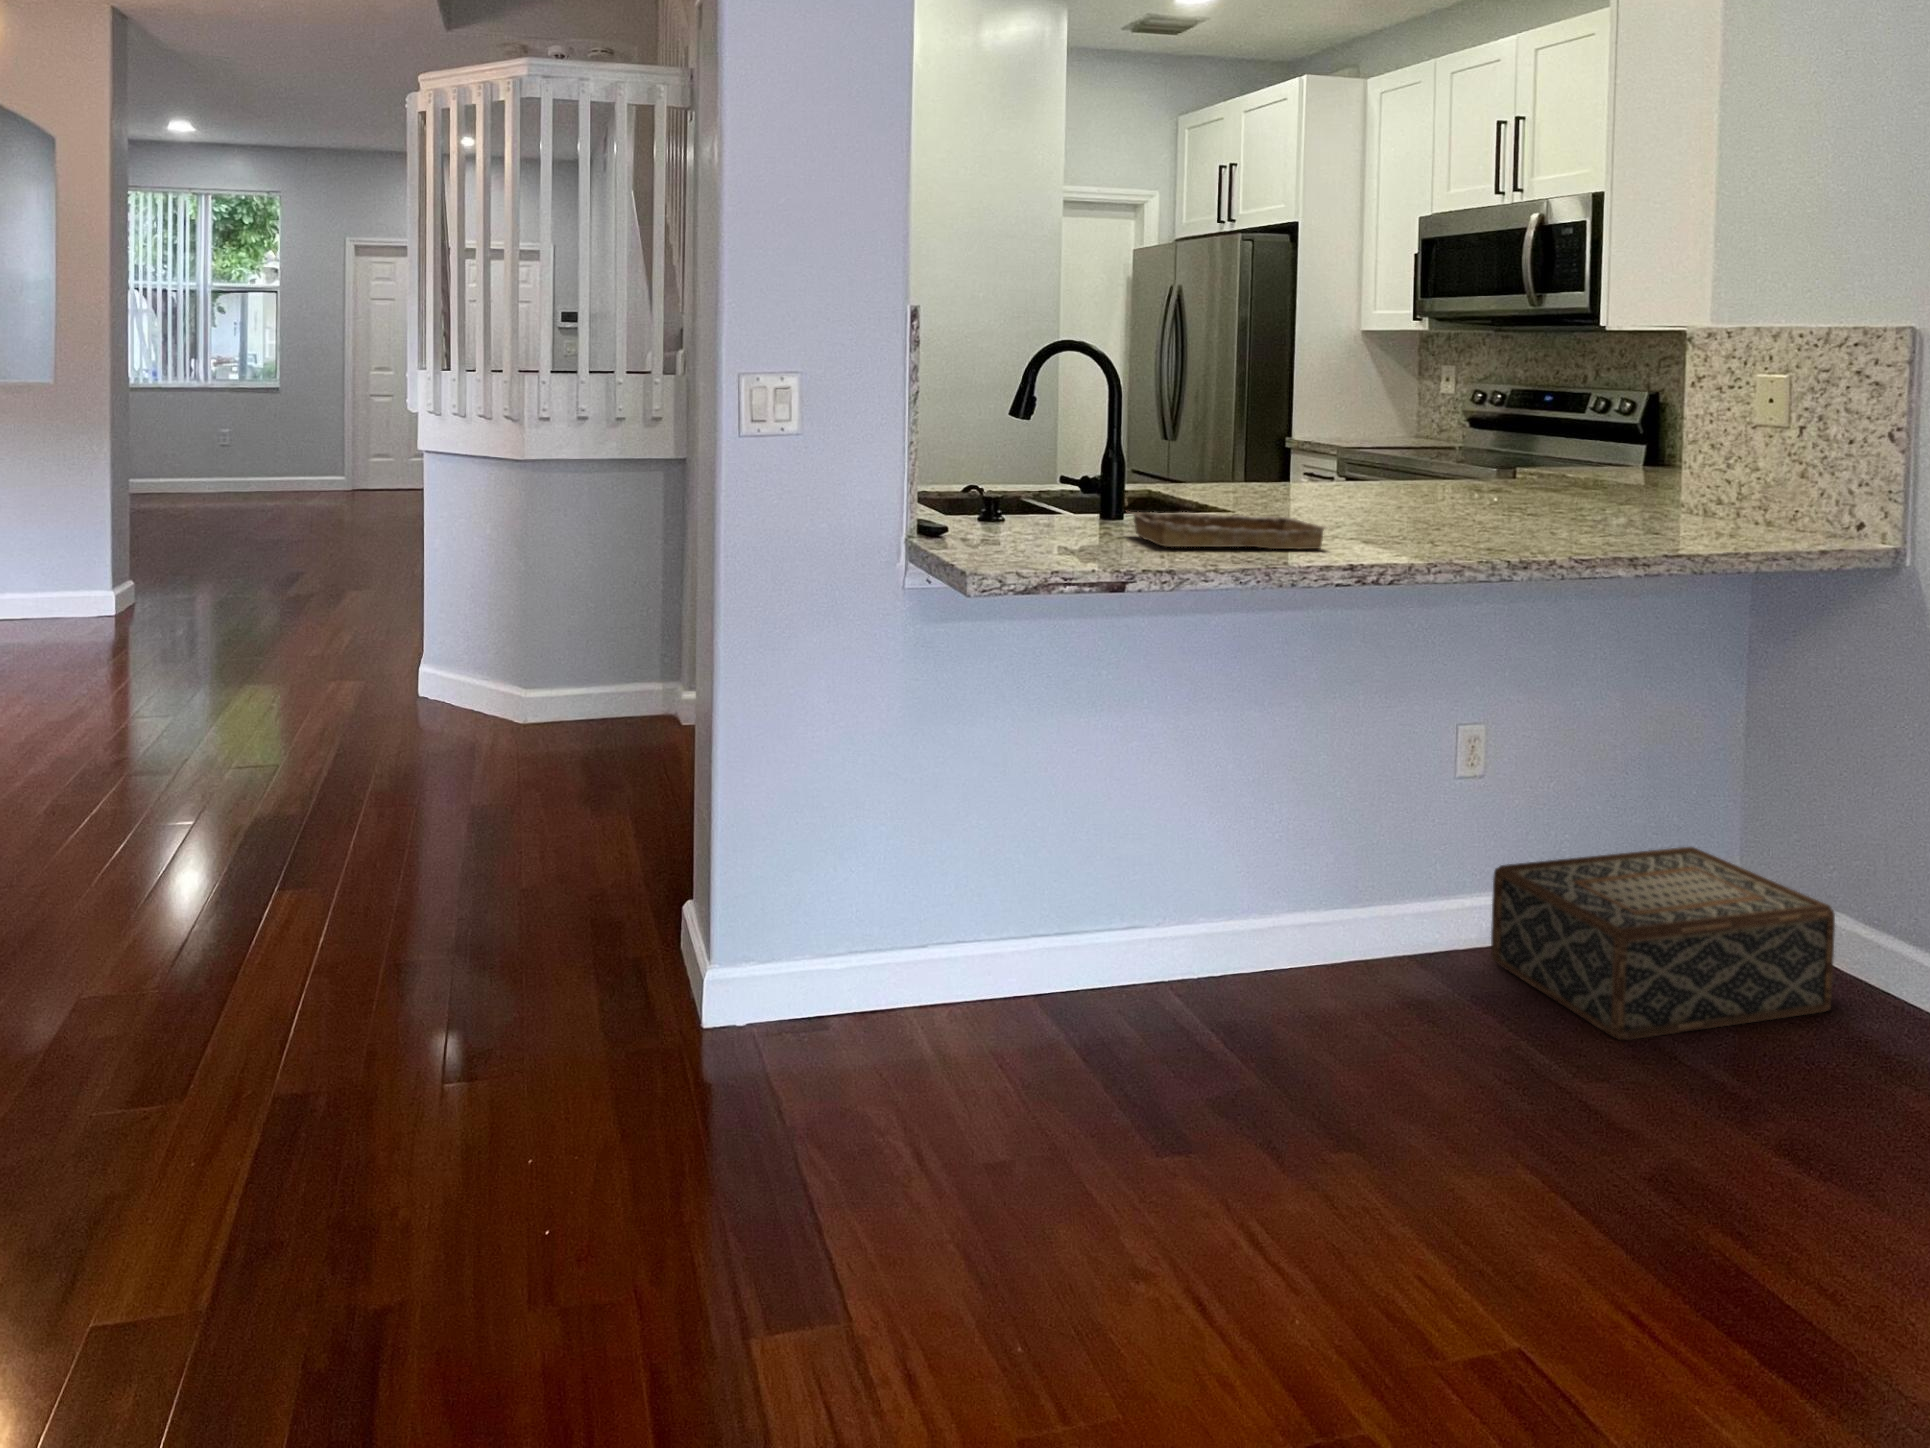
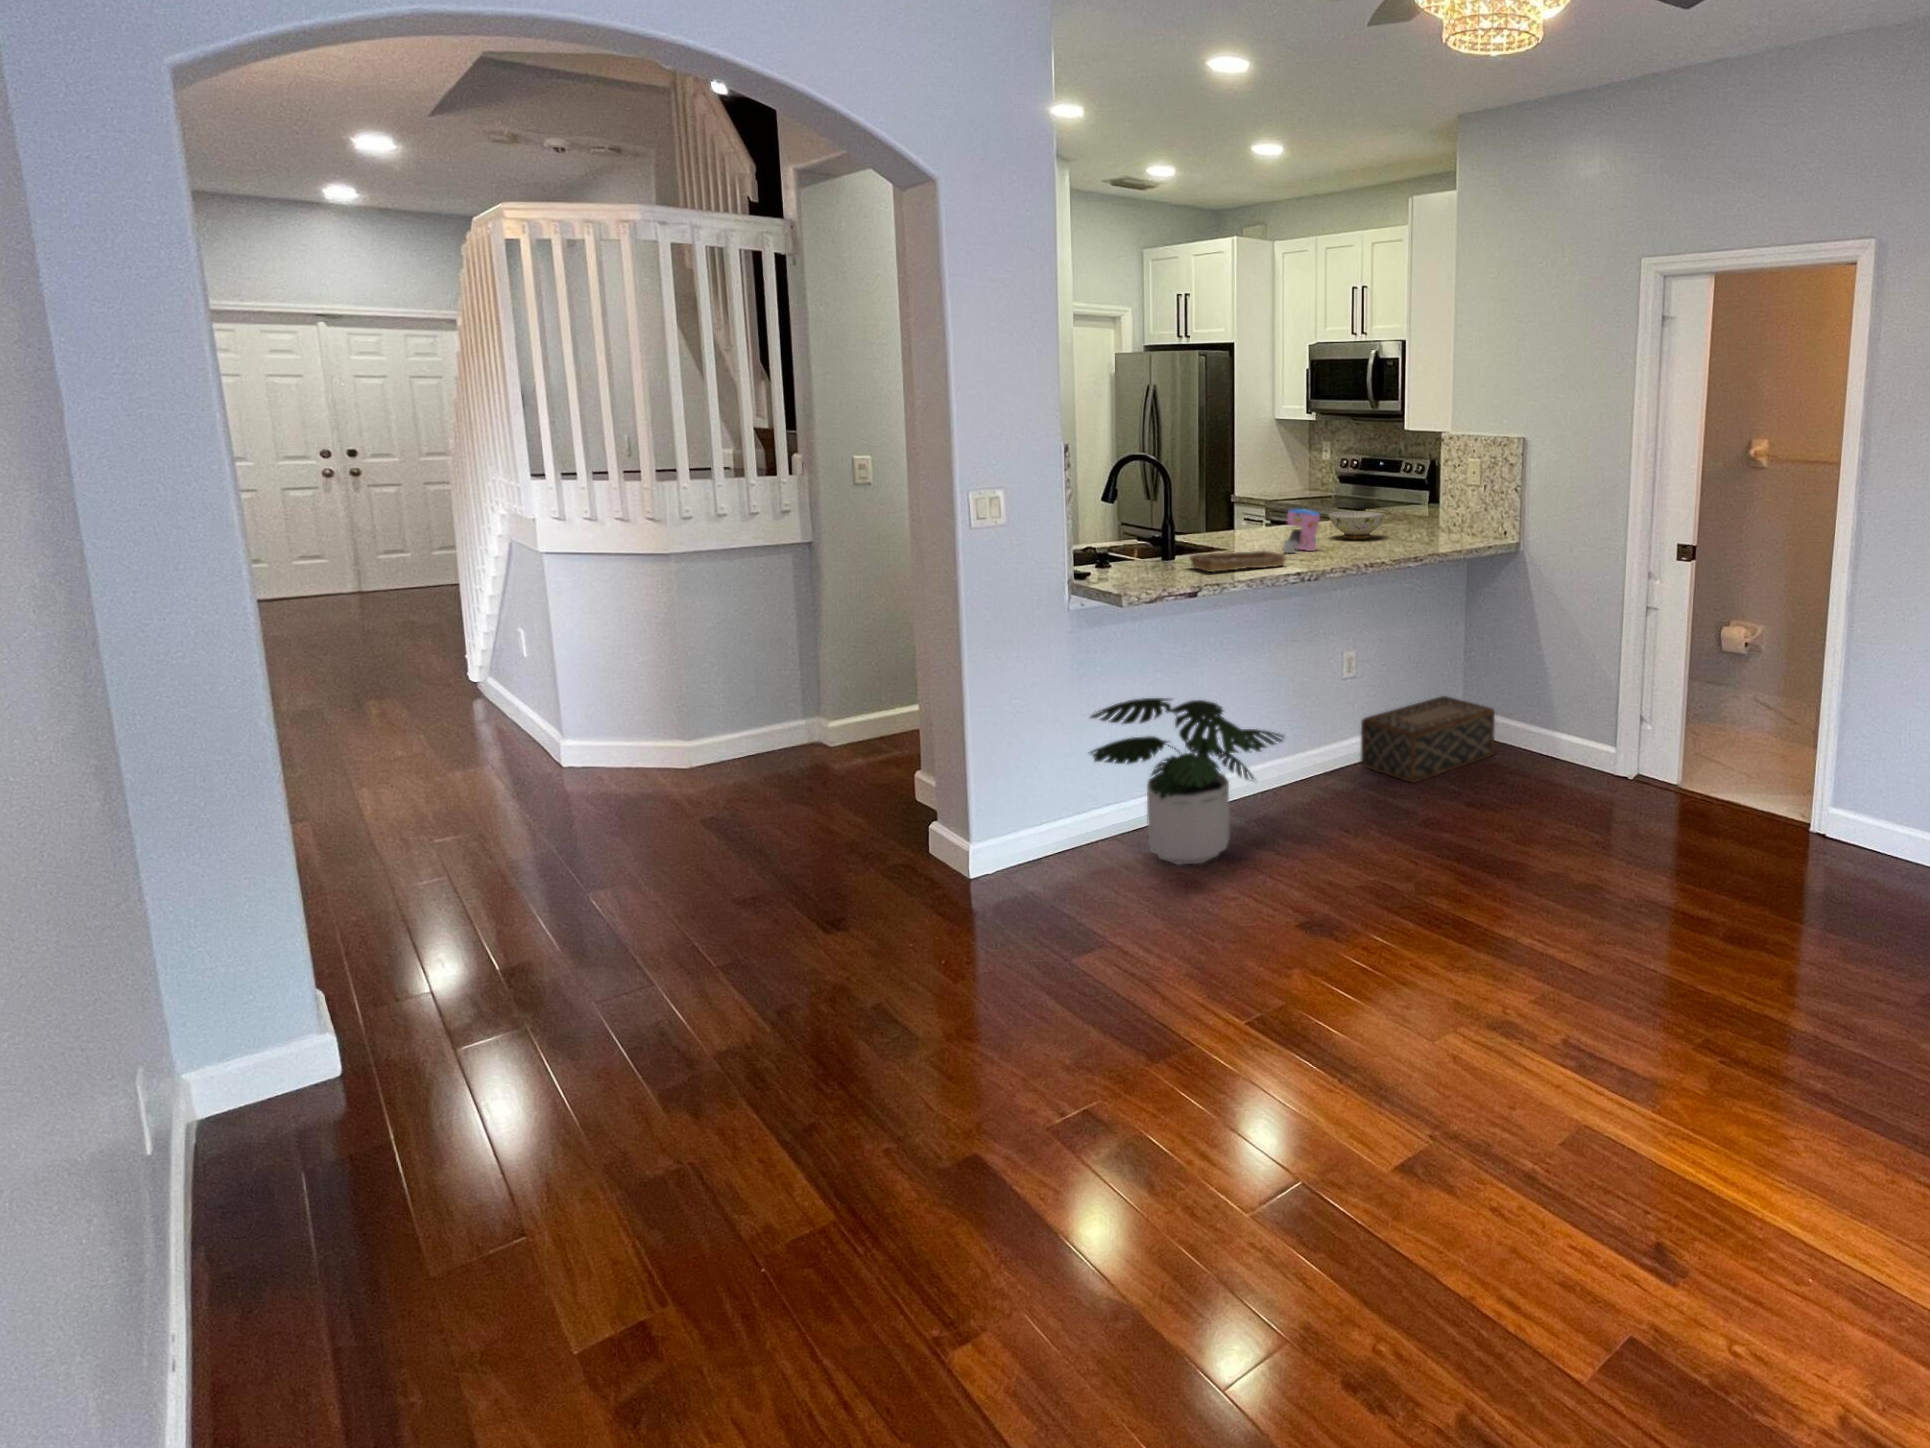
coffee maker: none [1330,449,1411,528] -> present [1283,509,1320,553]
ceramic bowl: none [1433,462,1558,515] -> present [1328,511,1385,539]
potted plant: none [908,765,1308,1132] -> present [1090,698,1284,865]

